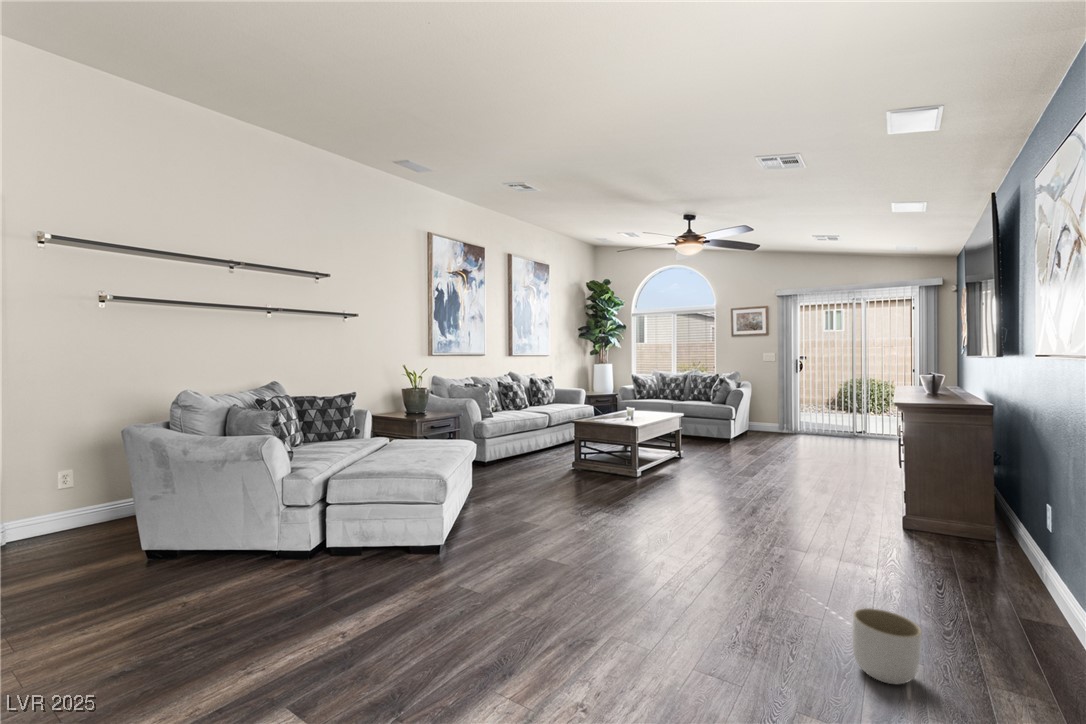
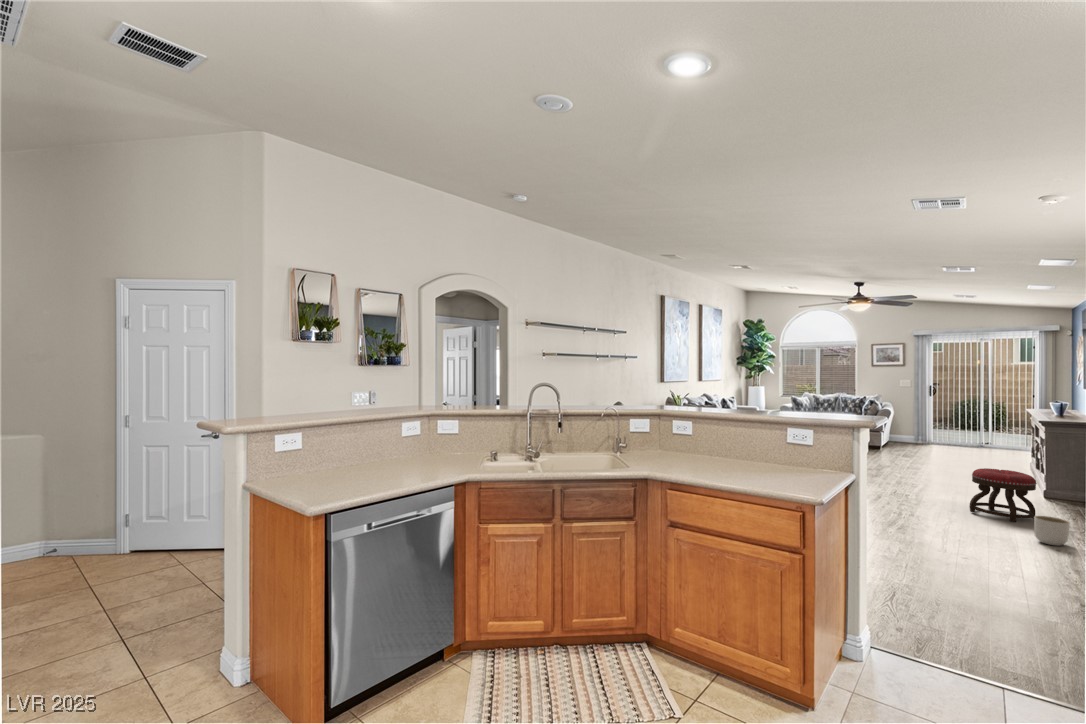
ottoman: none [771,488,879,595] -> present [969,468,1037,522]

